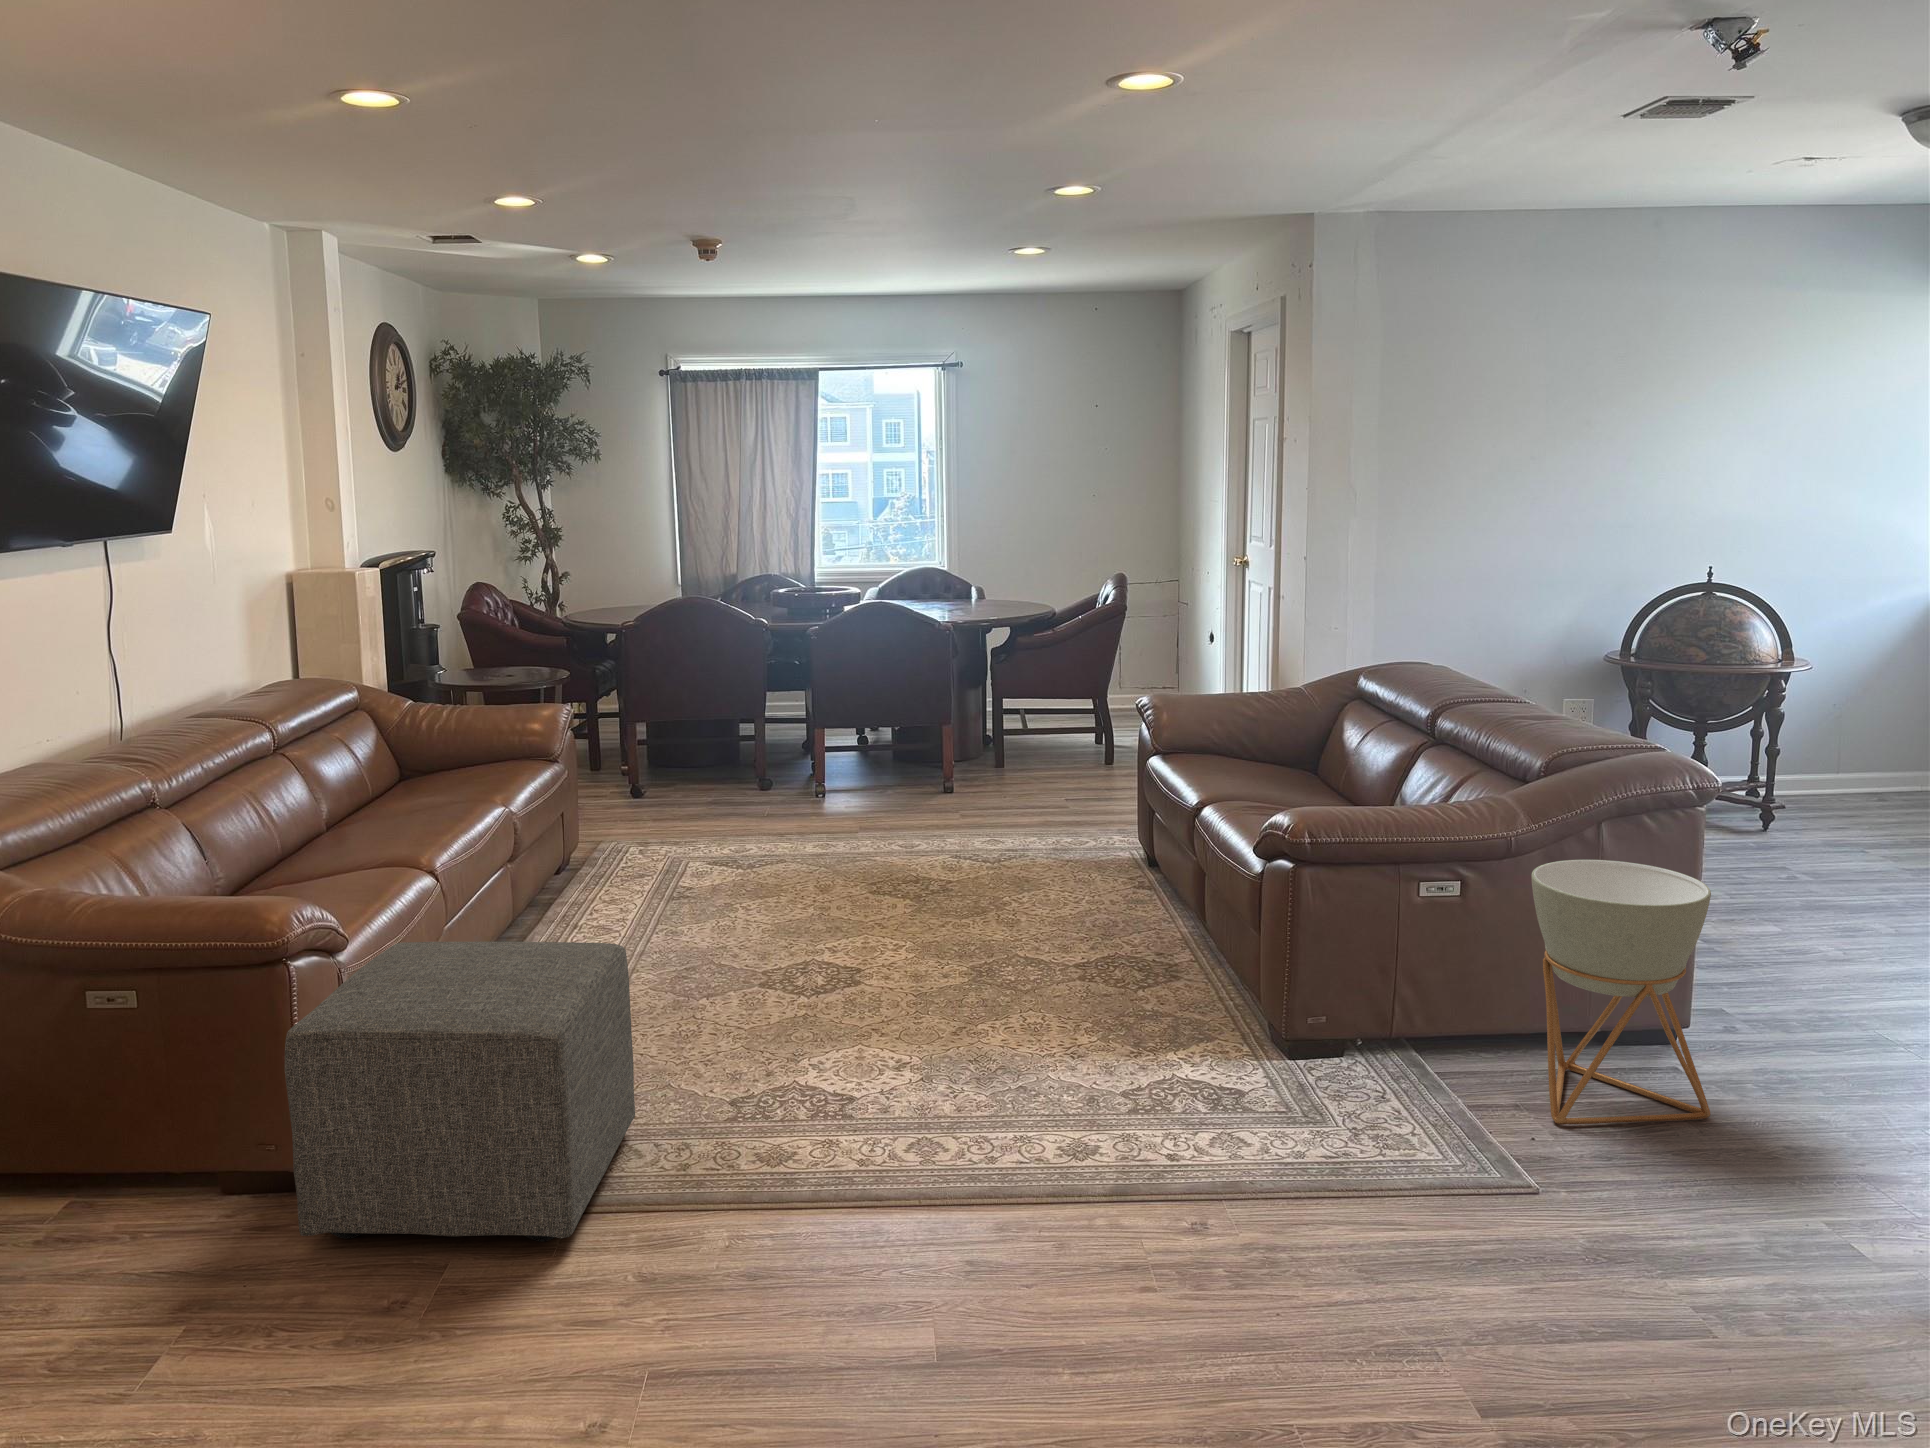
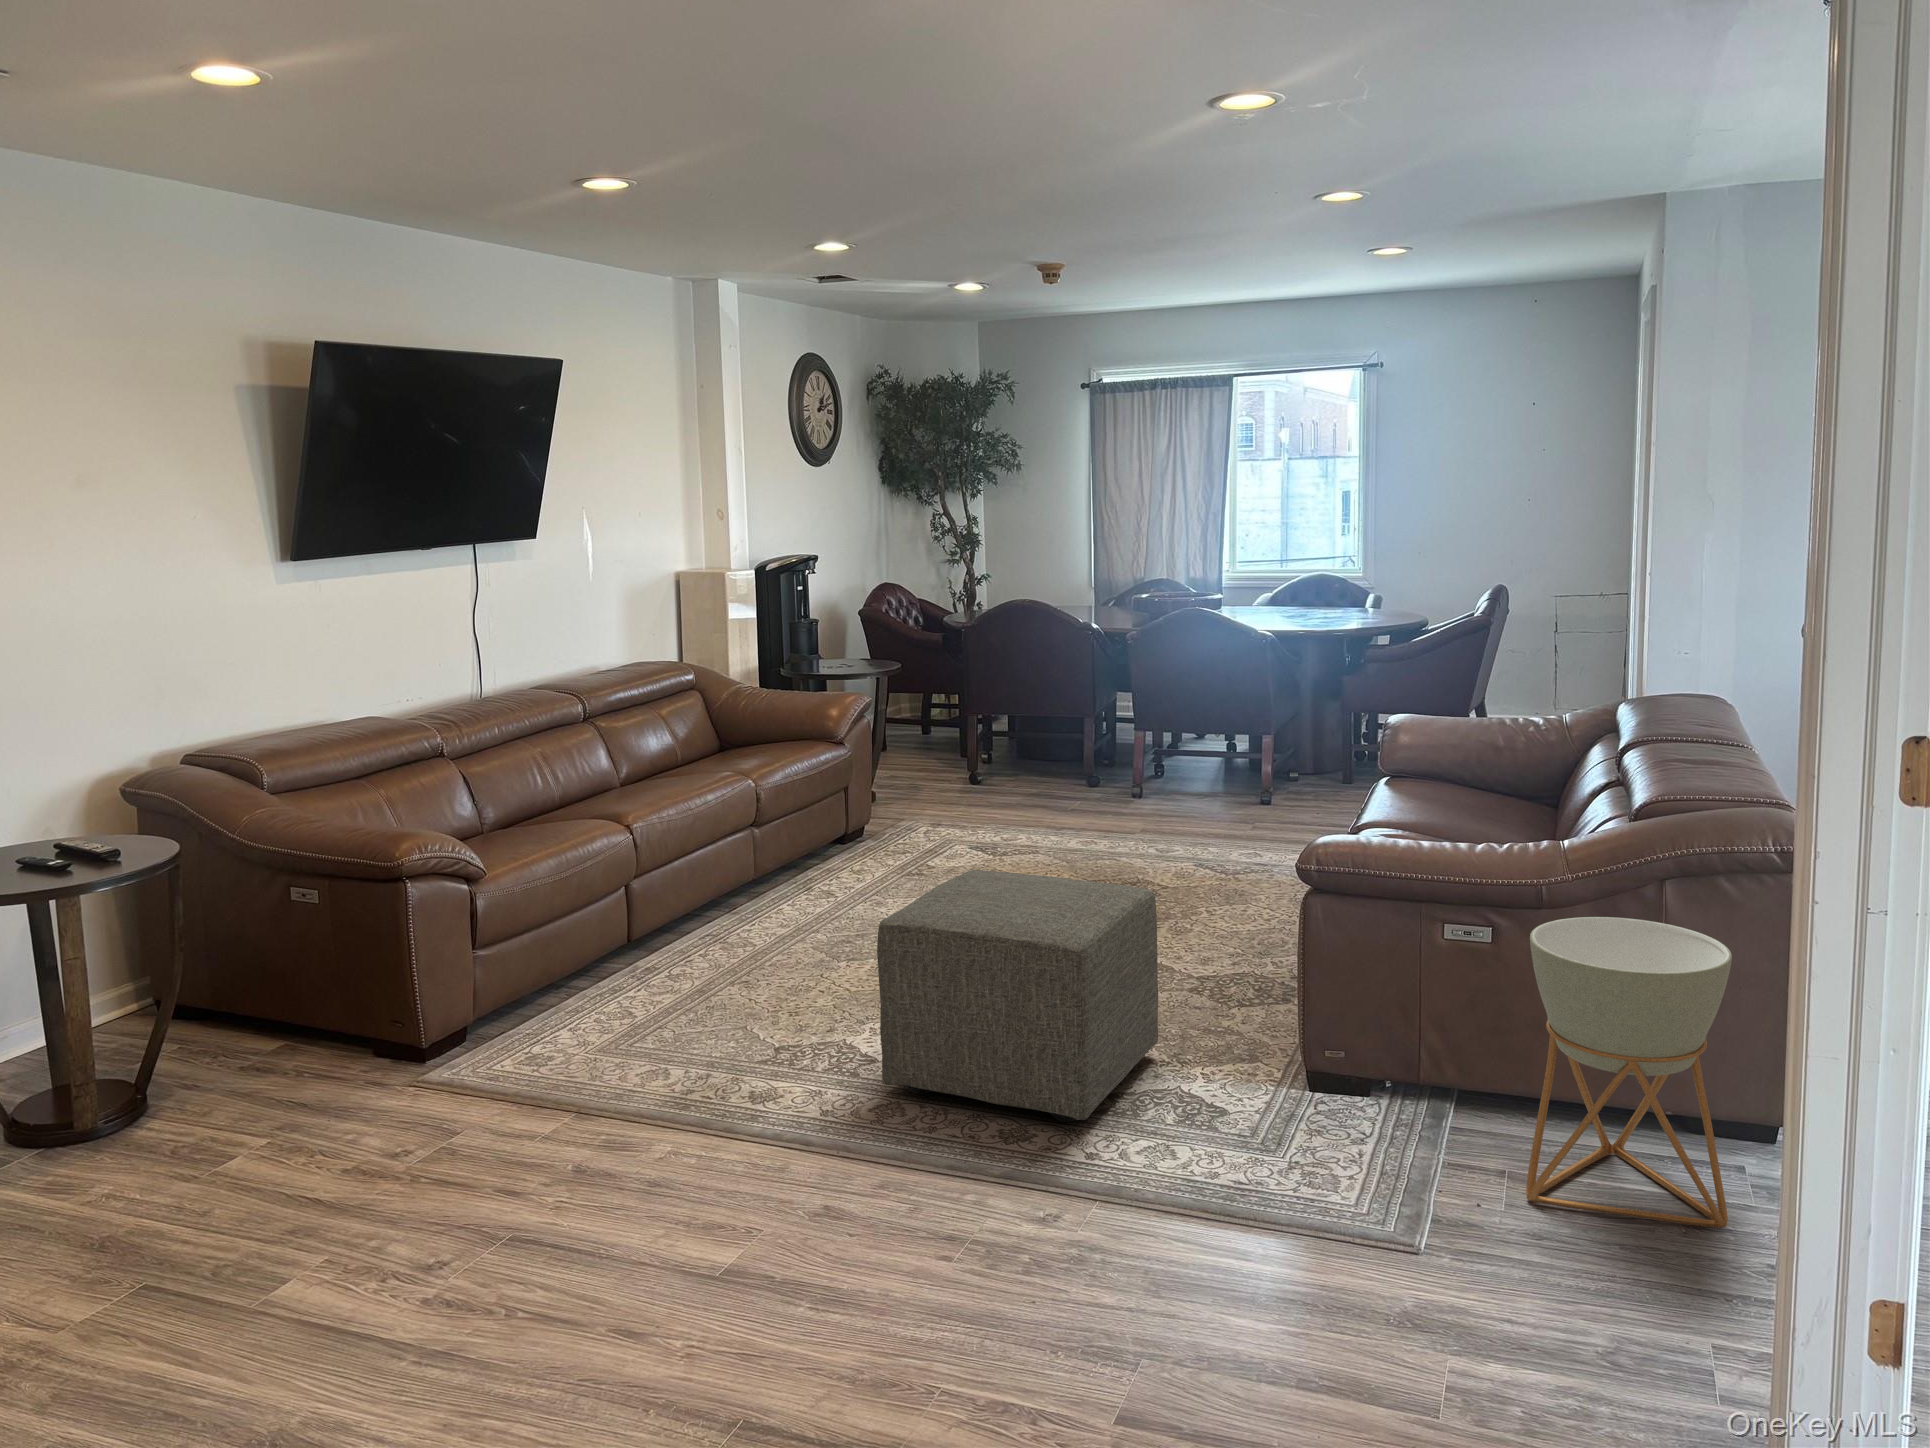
ottoman: present [285,942,635,1242] -> present [877,870,1158,1122]

